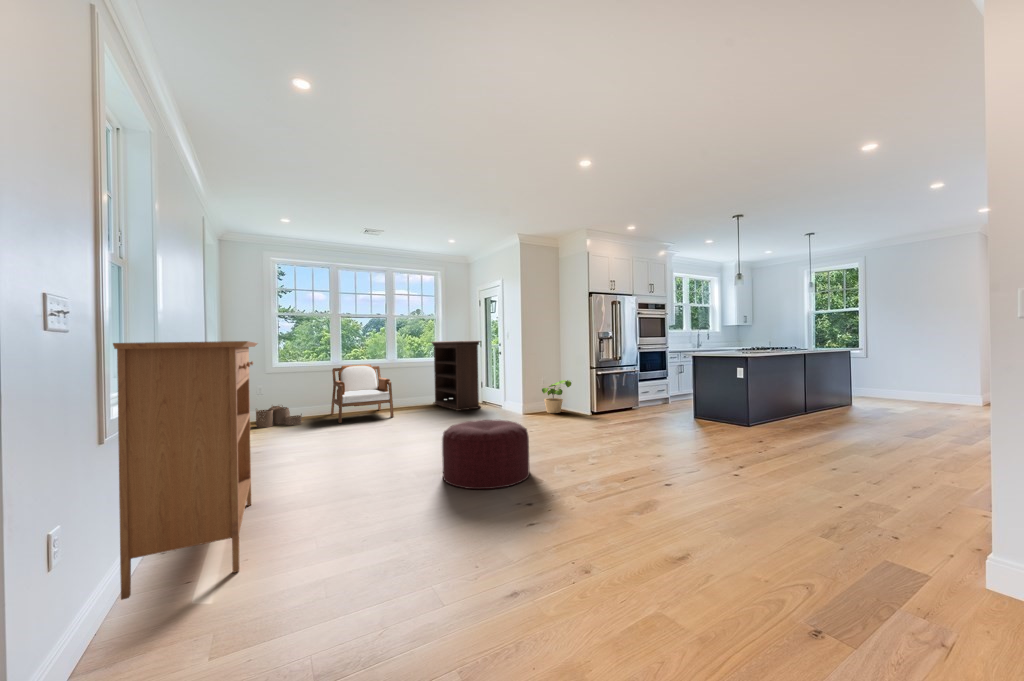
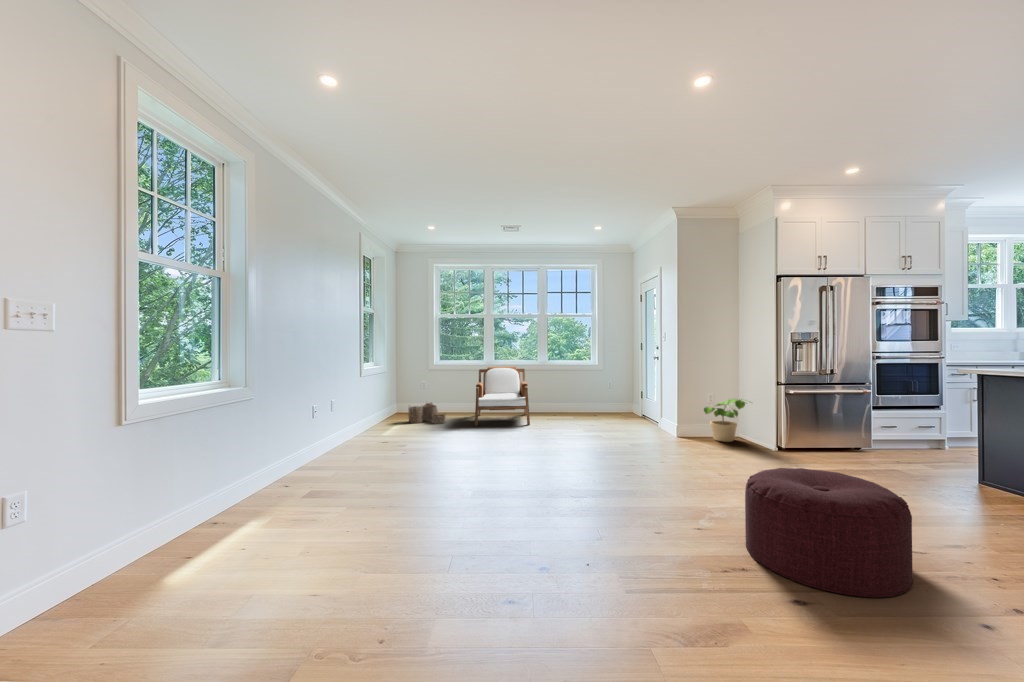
console table: present [113,341,258,600] -> none [135,352,328,581]
bookshelf: present [431,341,481,411] -> none [583,342,634,424]
ottoman: present [442,420,530,489] -> present [745,468,913,597]

